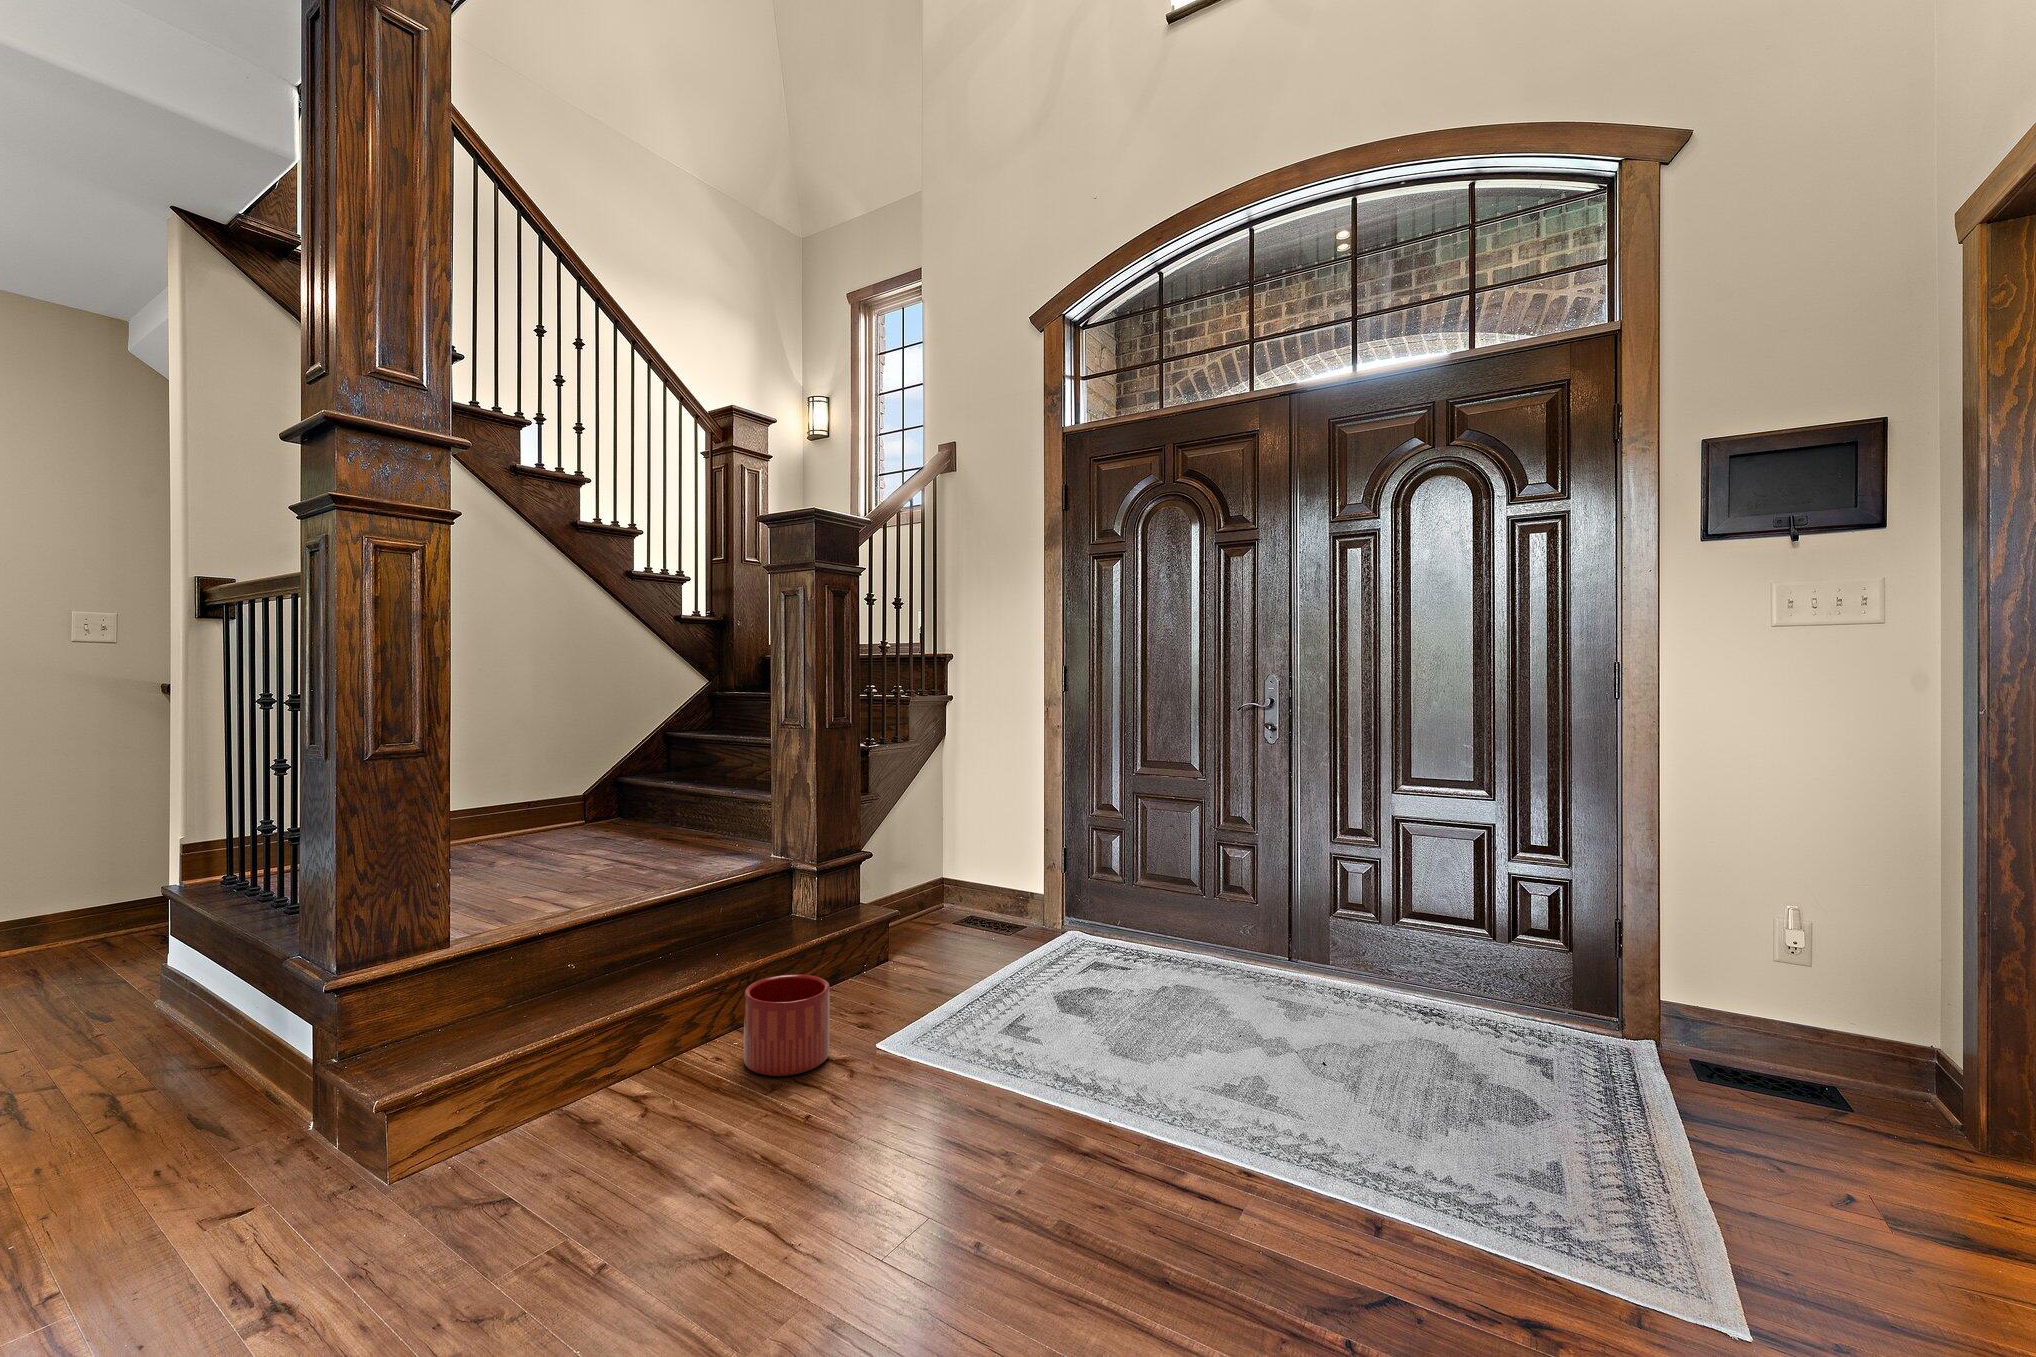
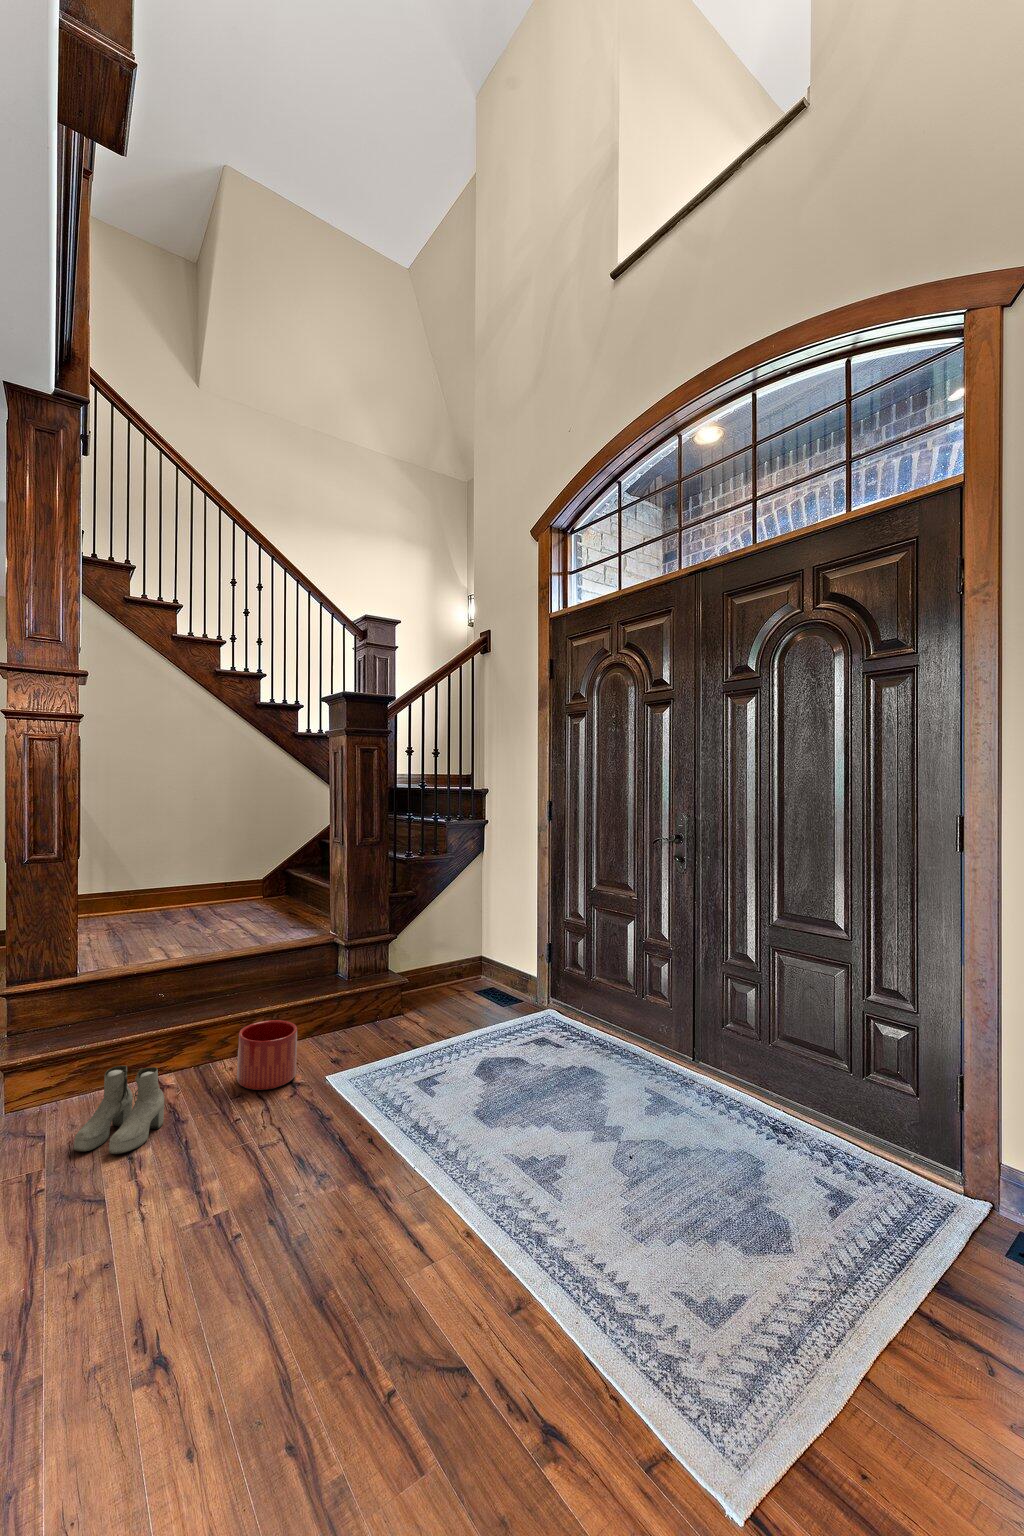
boots: none [588,1054,699,1200] -> present [74,1066,164,1154]

